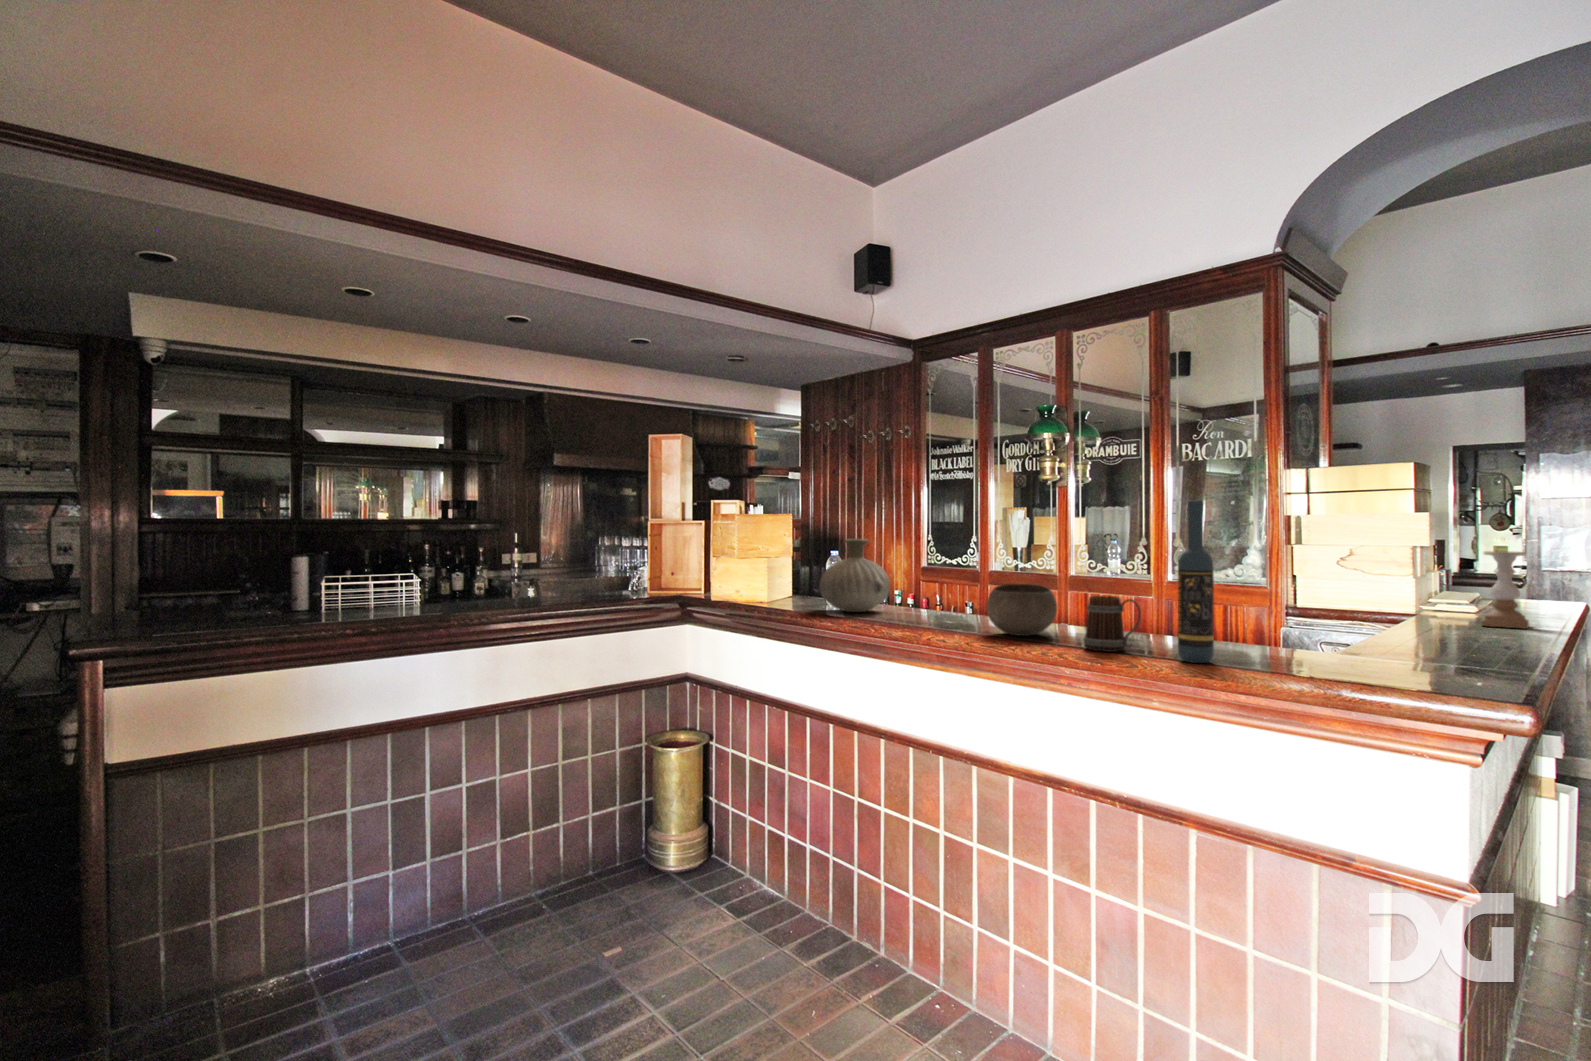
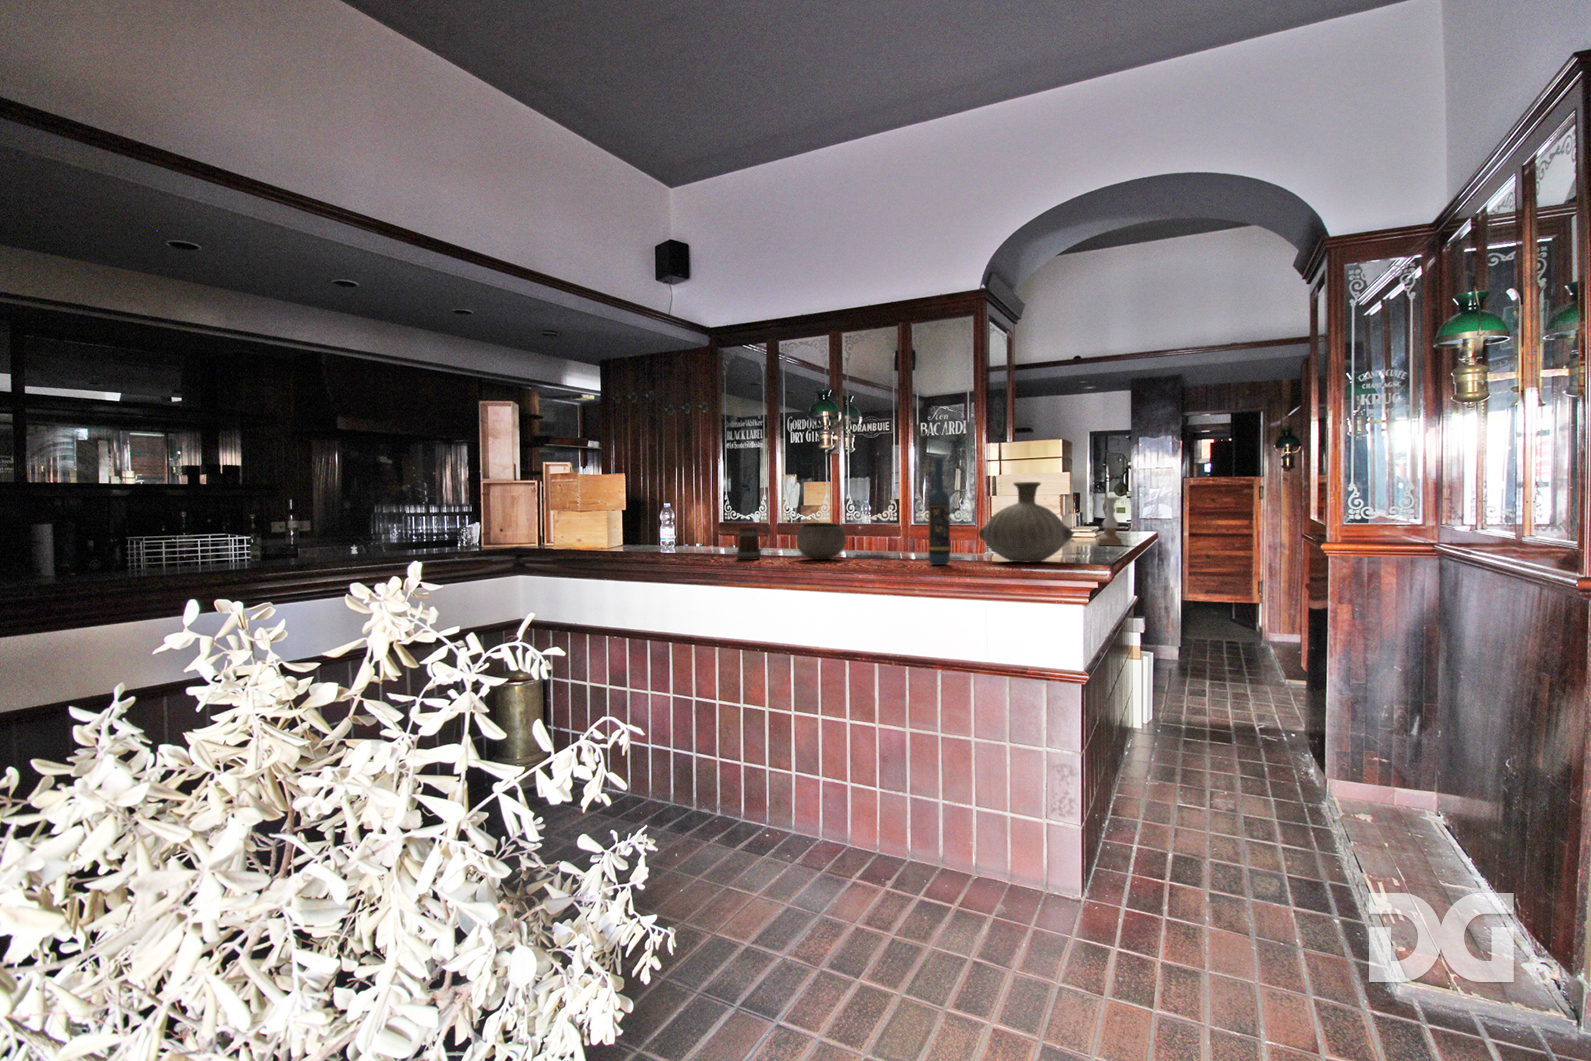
vase: present [819,539,890,612] -> present [979,482,1073,562]
beer mug: present [1084,595,1141,652] -> present [737,526,768,560]

